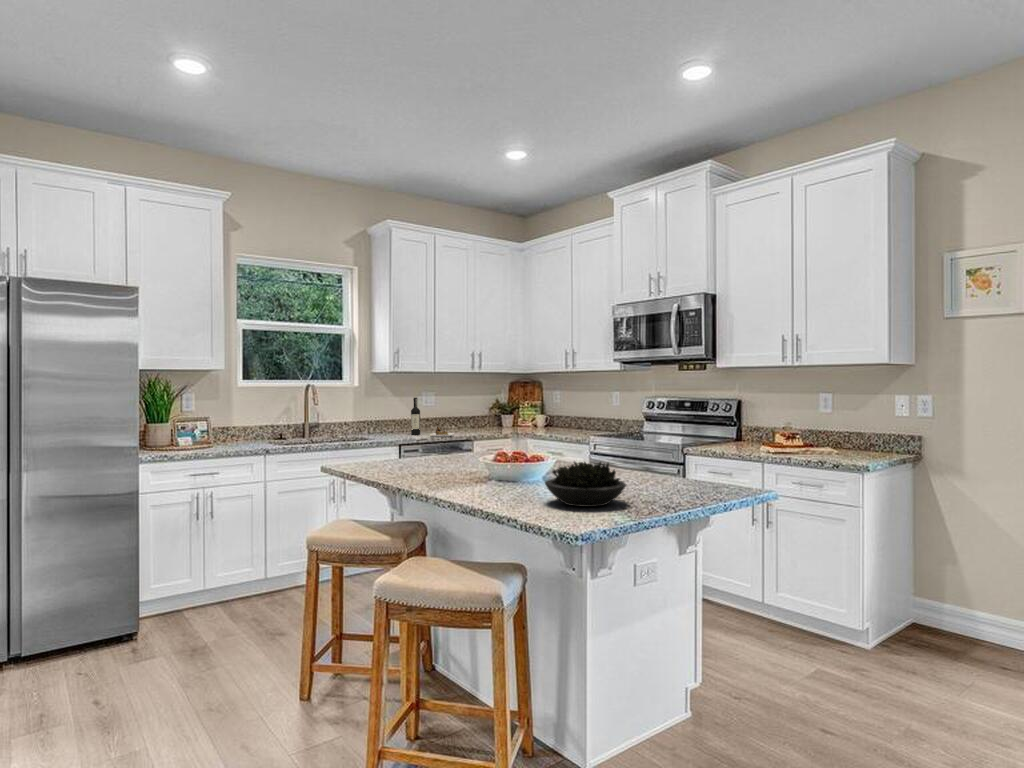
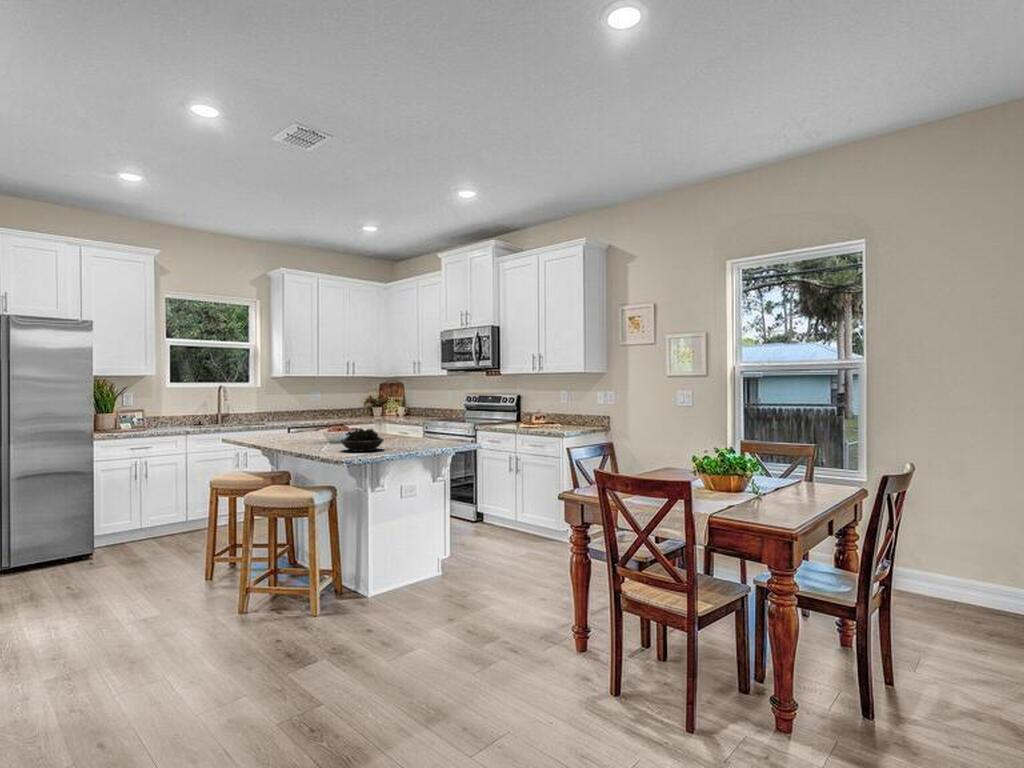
wine bottle: present [411,398,454,437] -> none [300,395,332,423]

